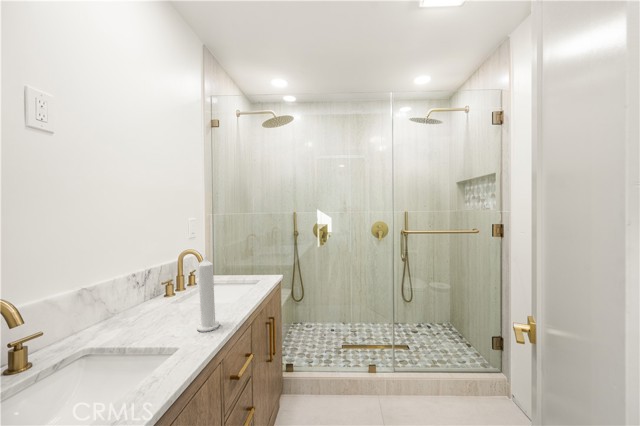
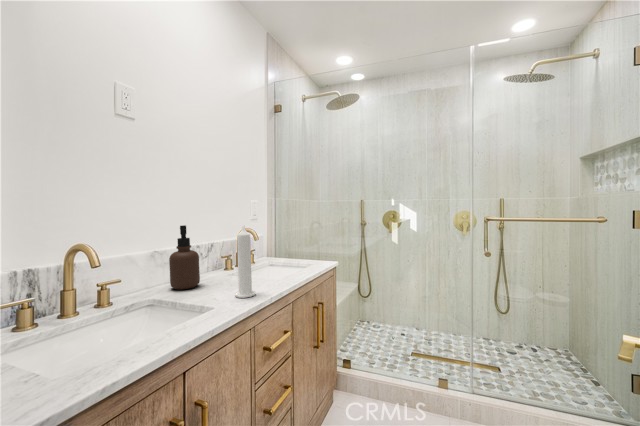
soap dispenser: none [107,256,146,330] -> present [169,225,200,290]

